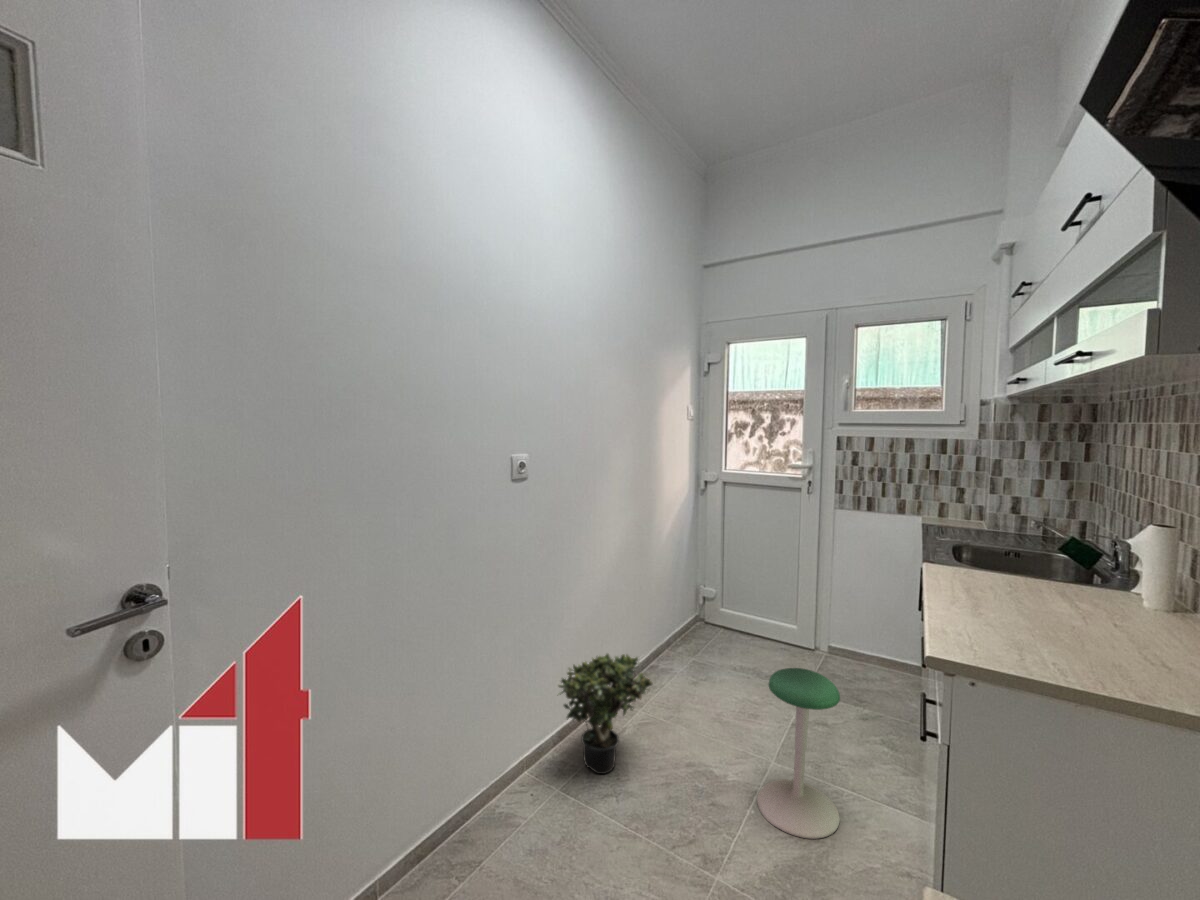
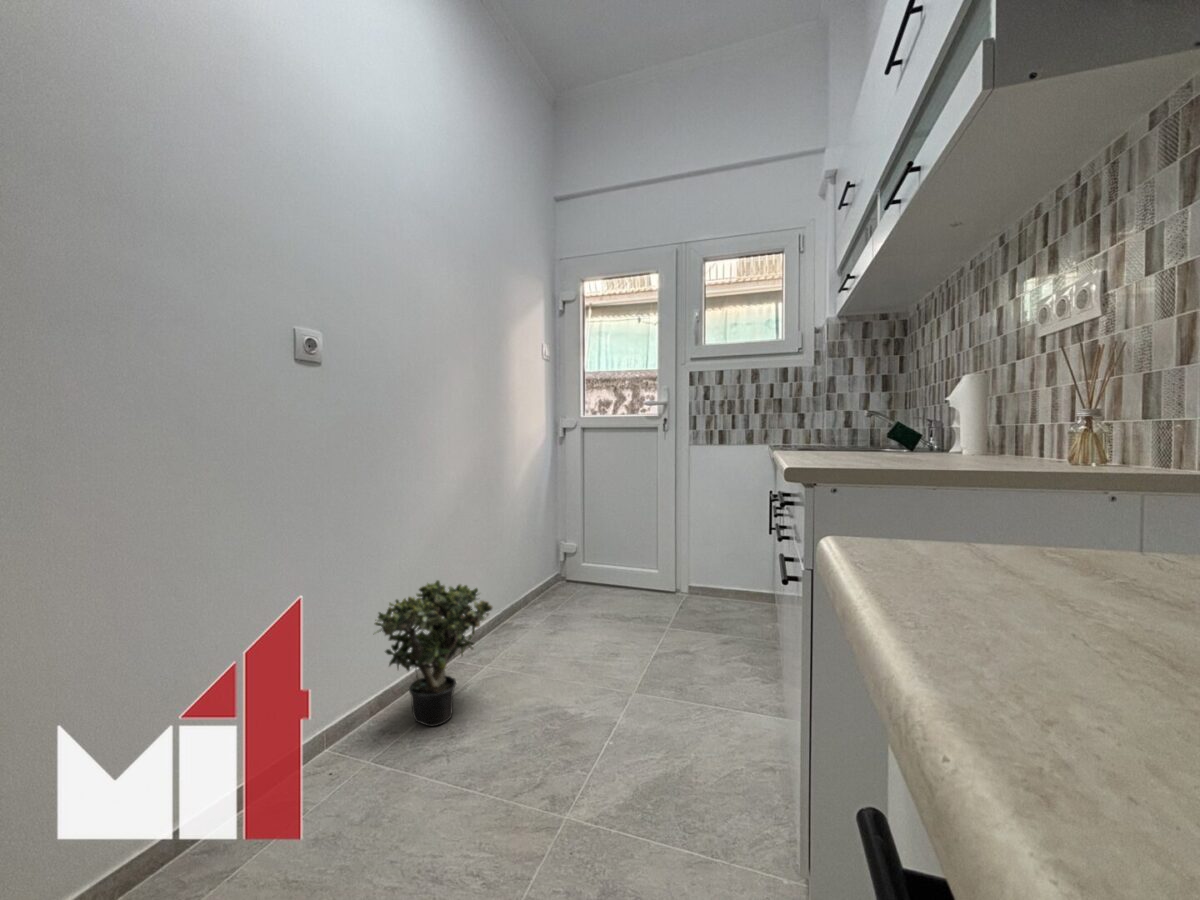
stool: present [757,668,840,839] -> none [615,570,701,748]

